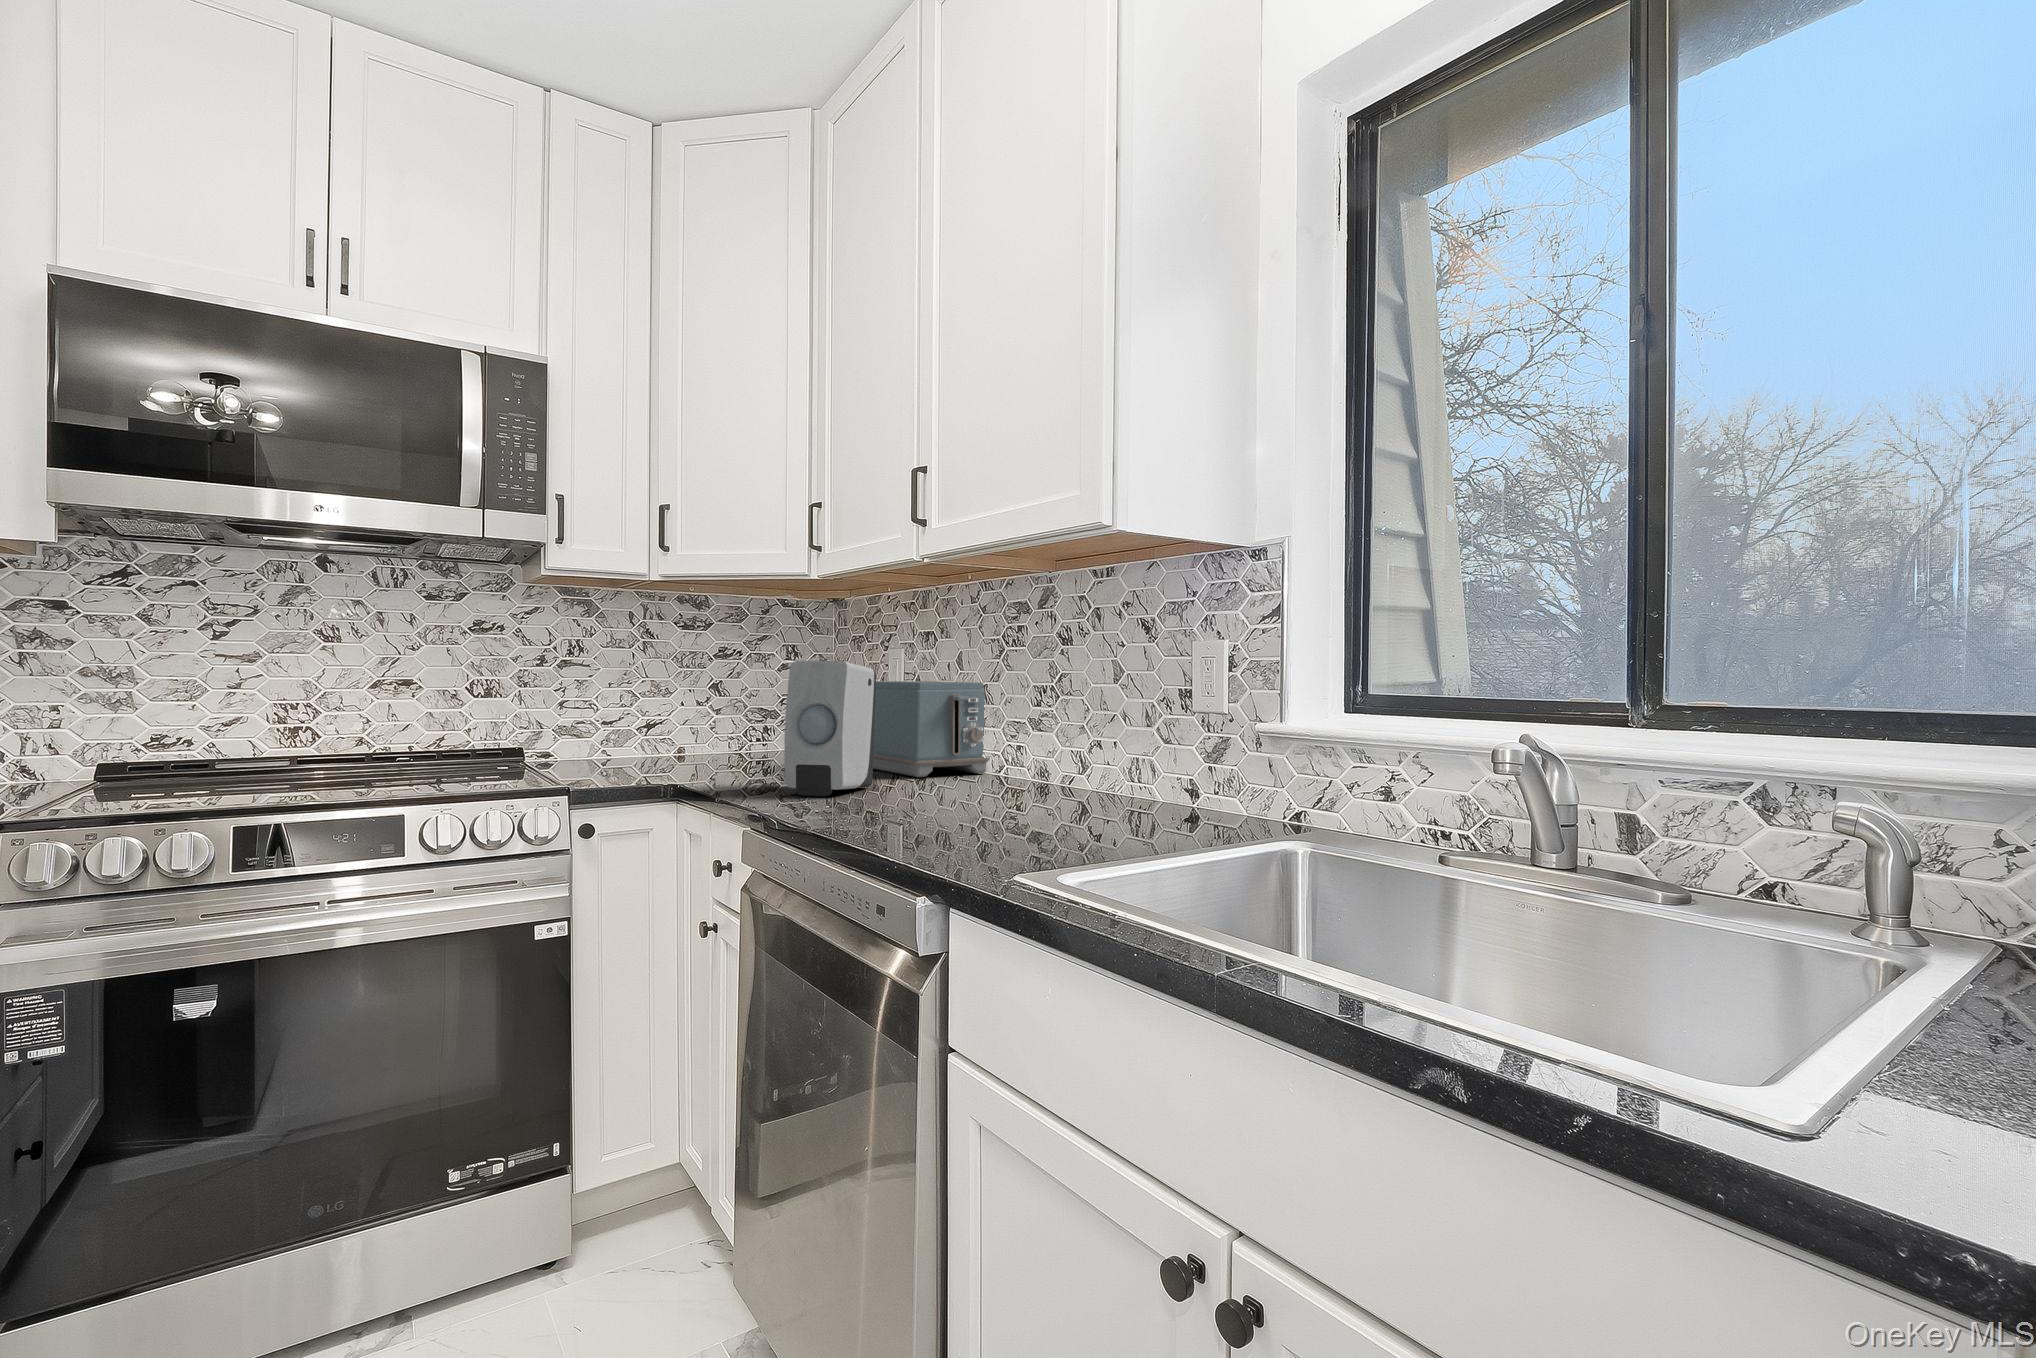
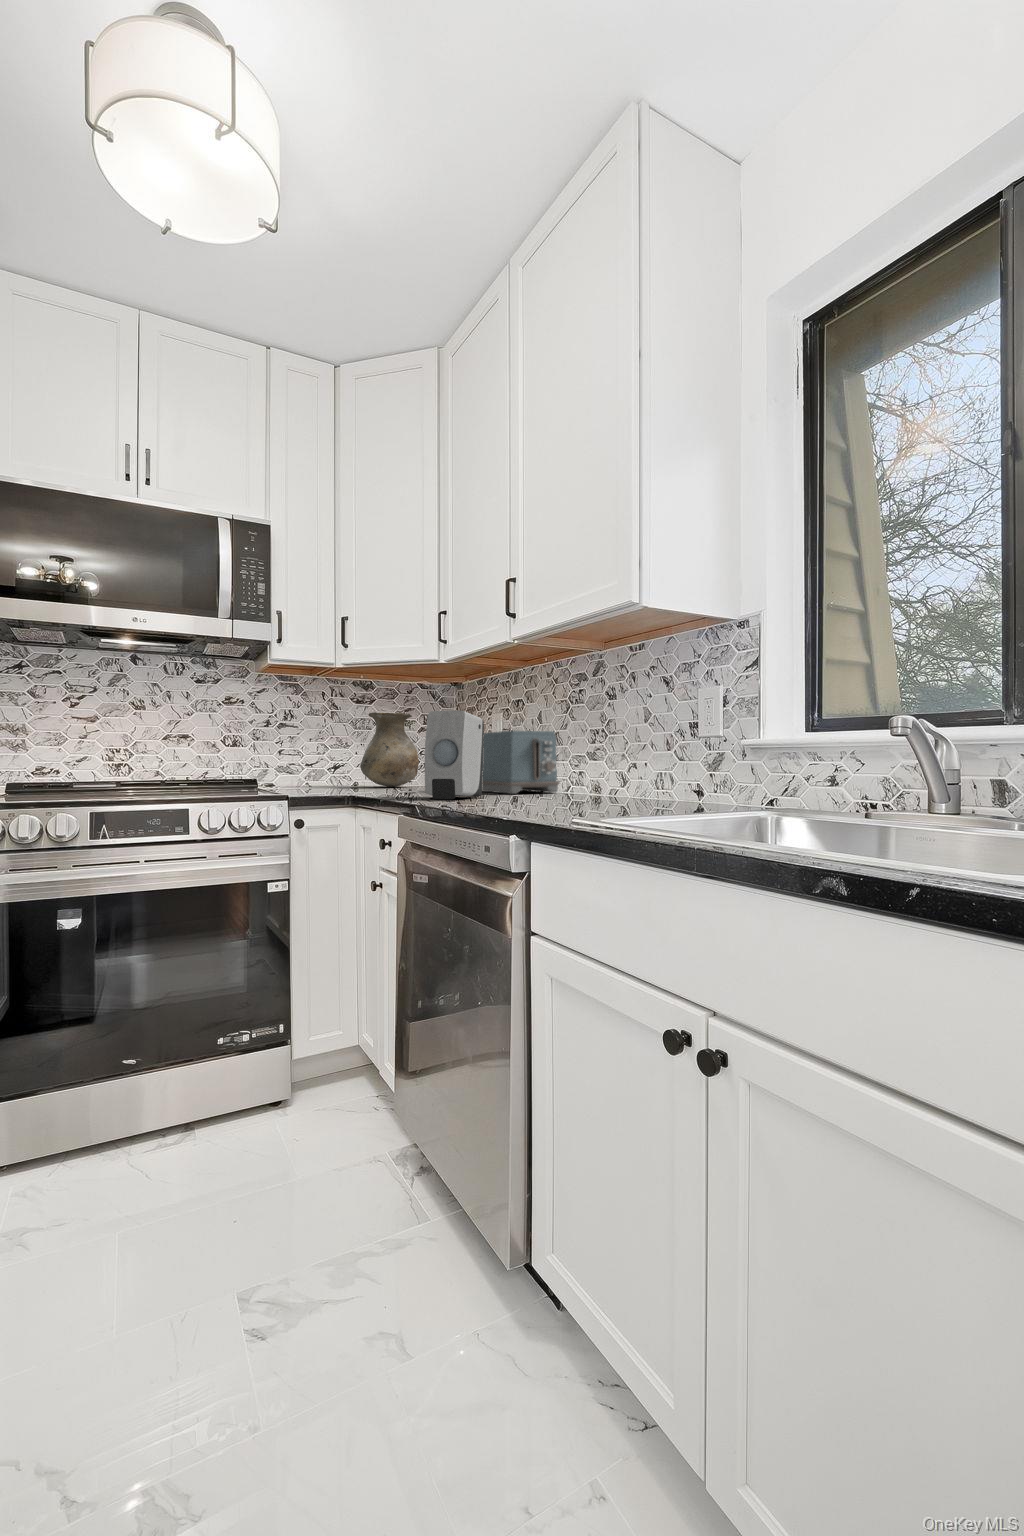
vase: none [688,642,779,753] -> present [360,712,419,787]

